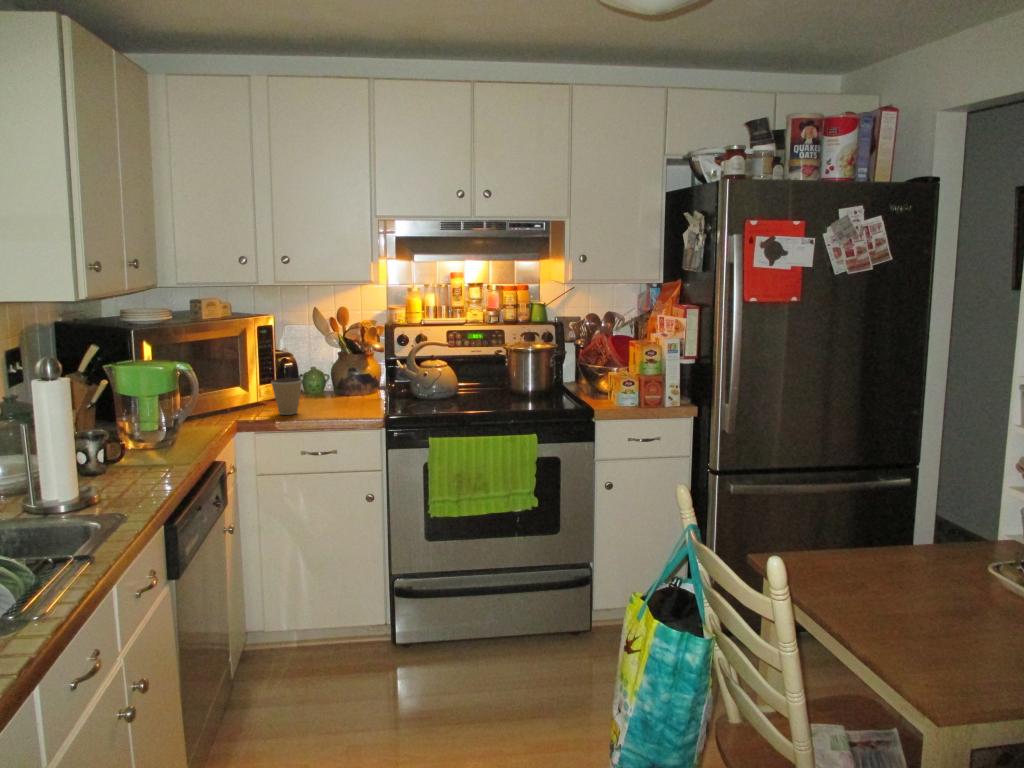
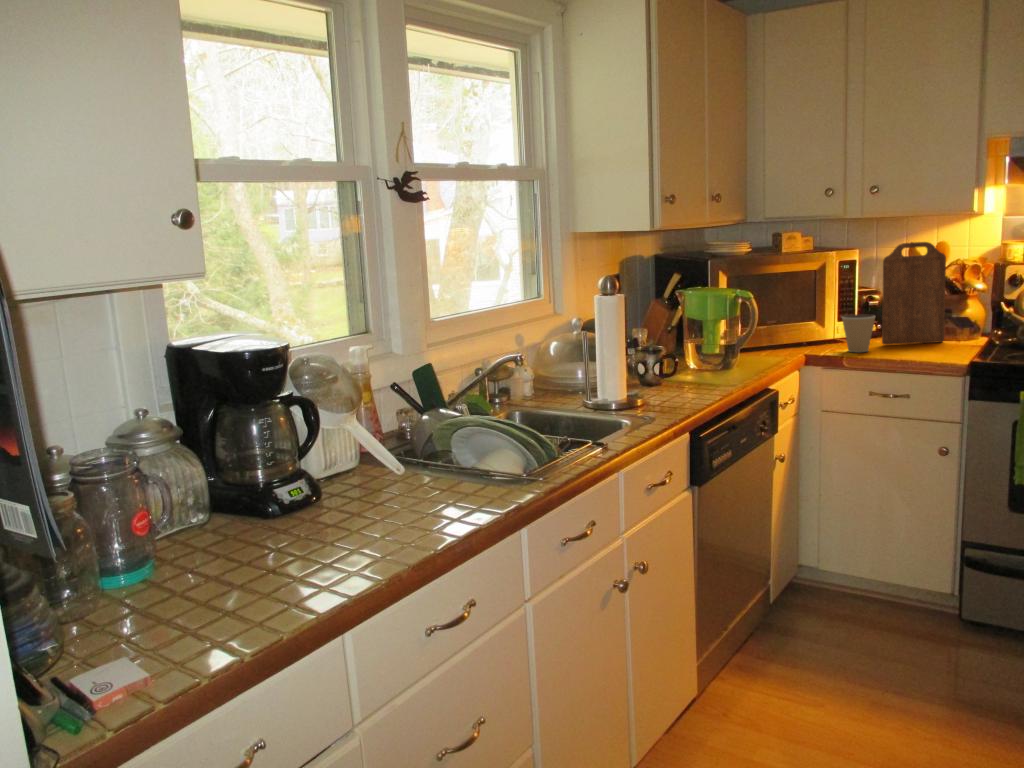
cutting board: none [301,311,355,405] -> present [882,242,946,345]

